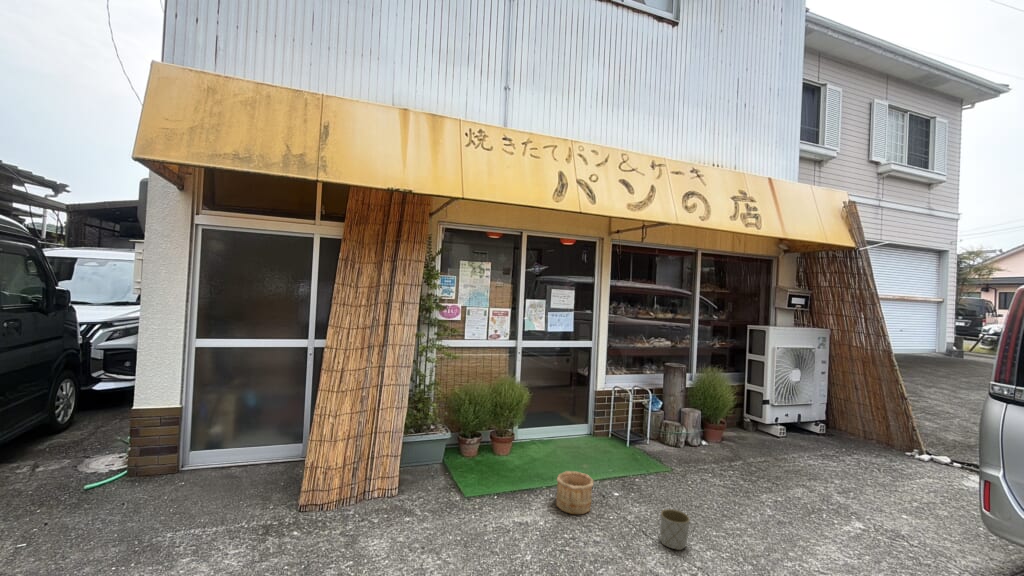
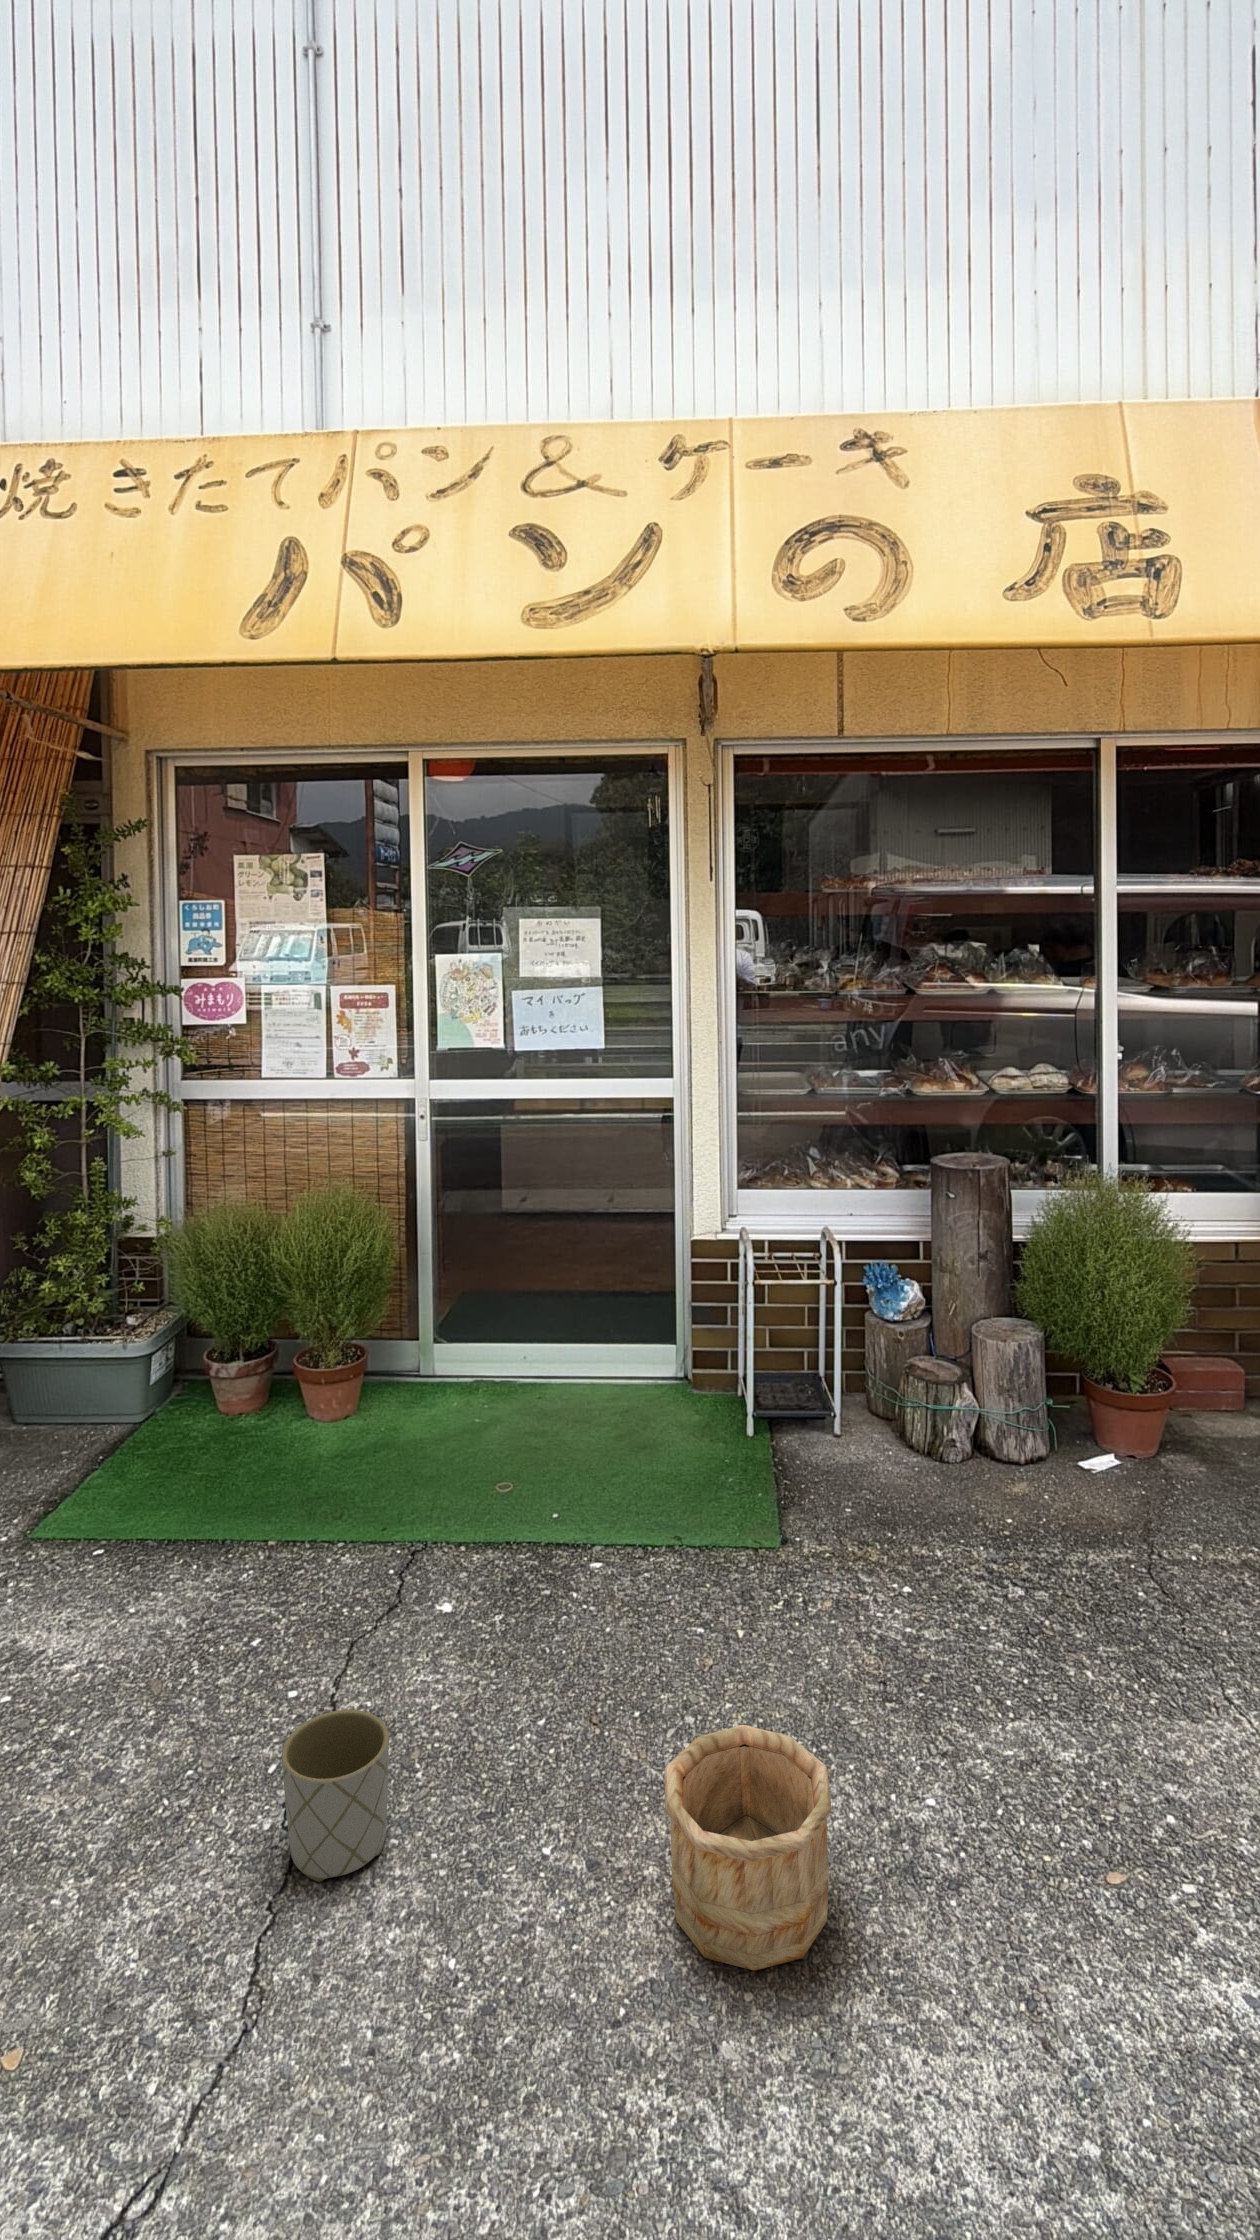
wooden bucket: present [556,471,594,514] -> present [664,1725,832,1971]

